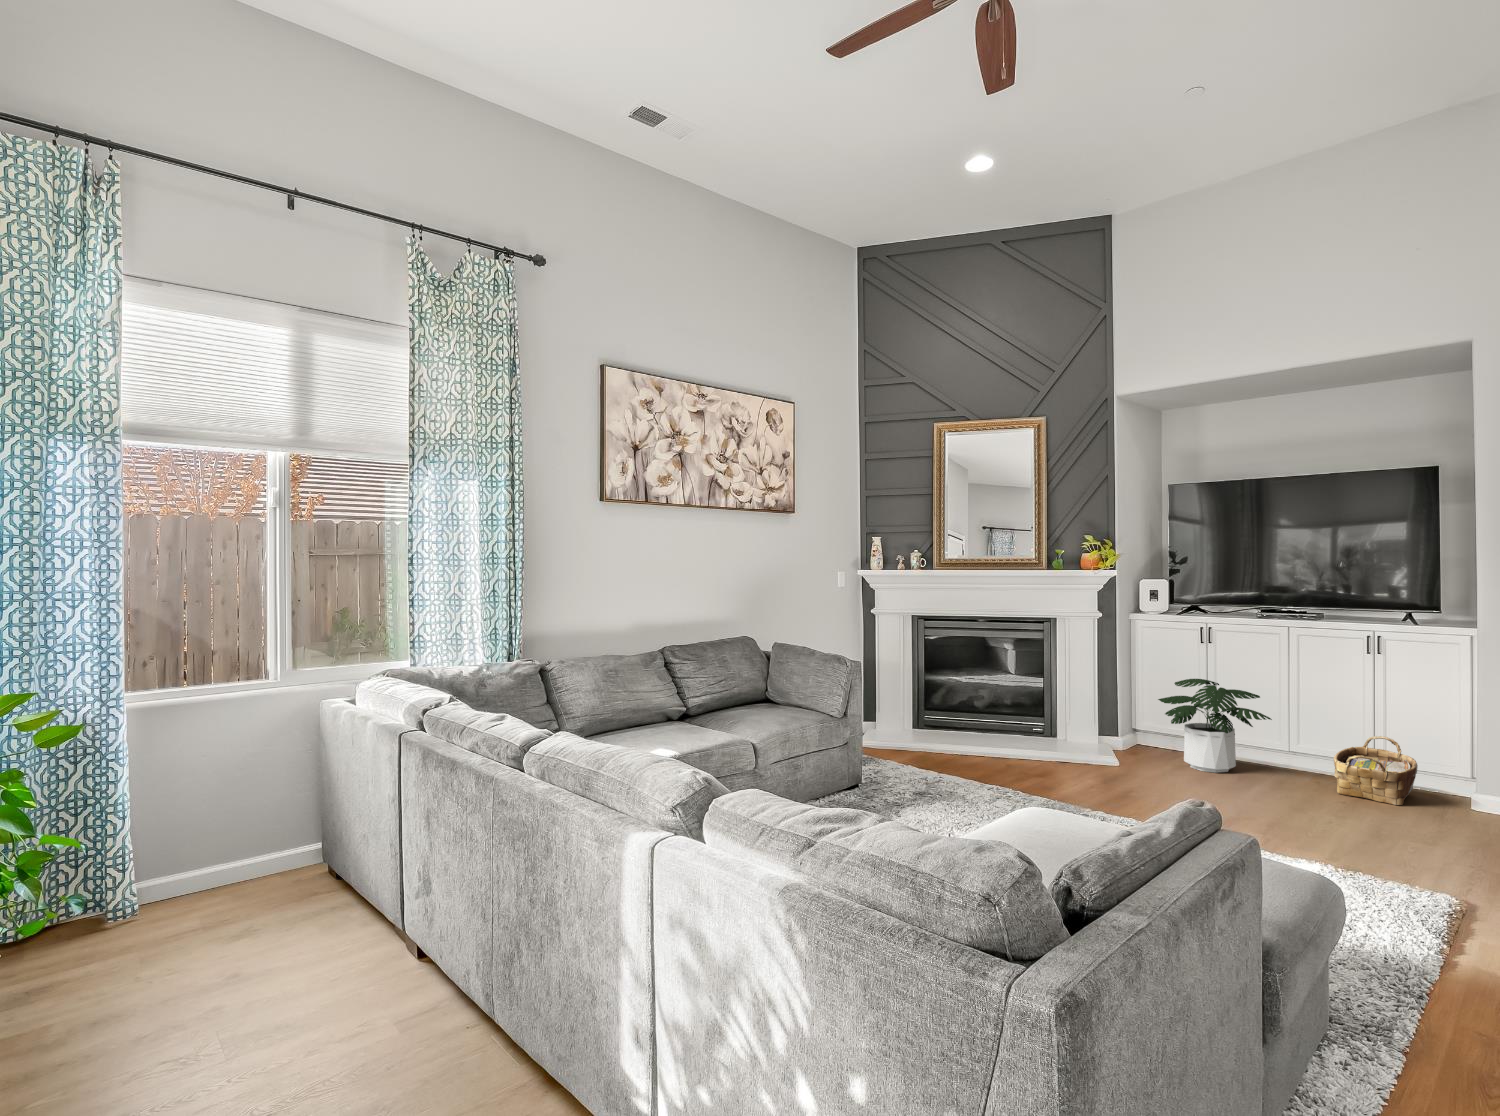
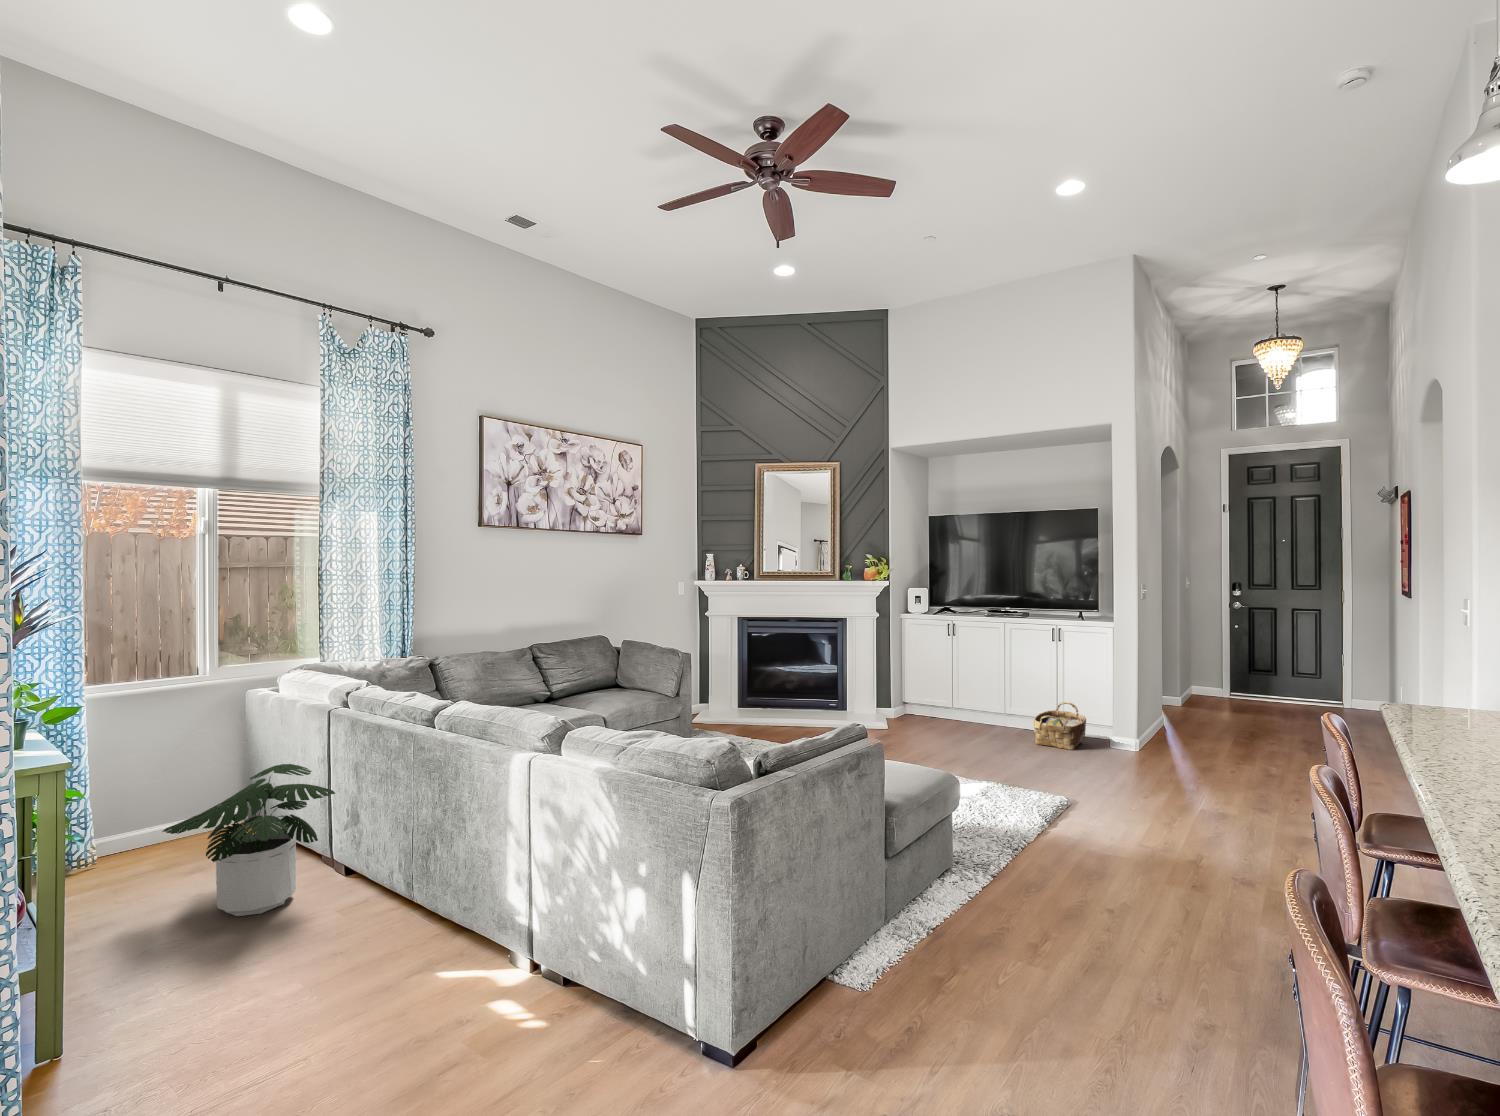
potted plant: present [1158,679,1272,773] -> present [162,764,335,916]

